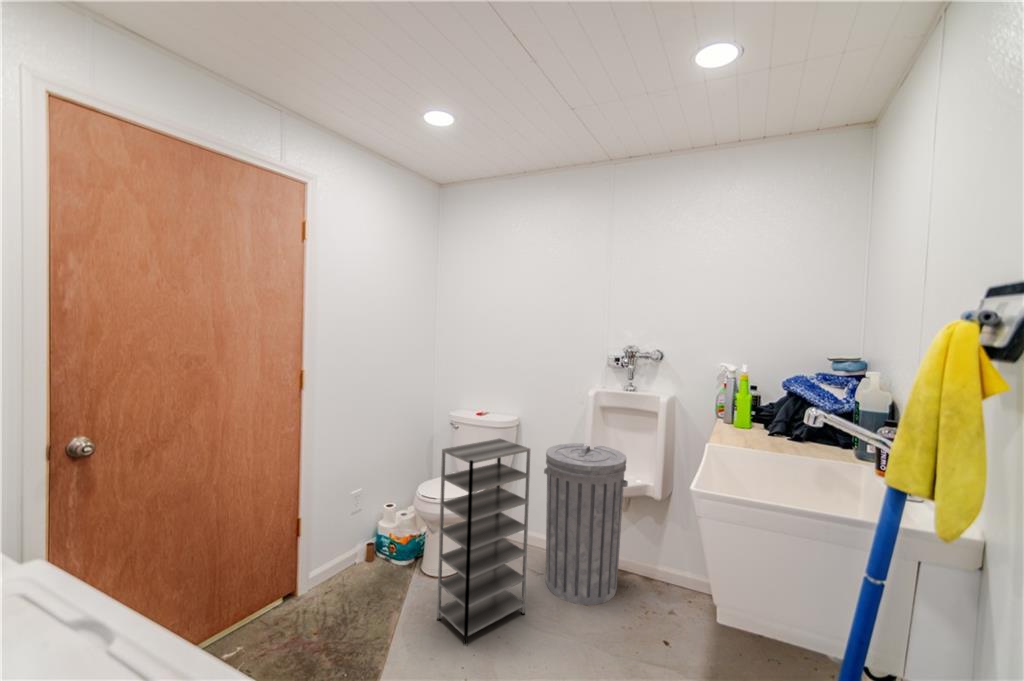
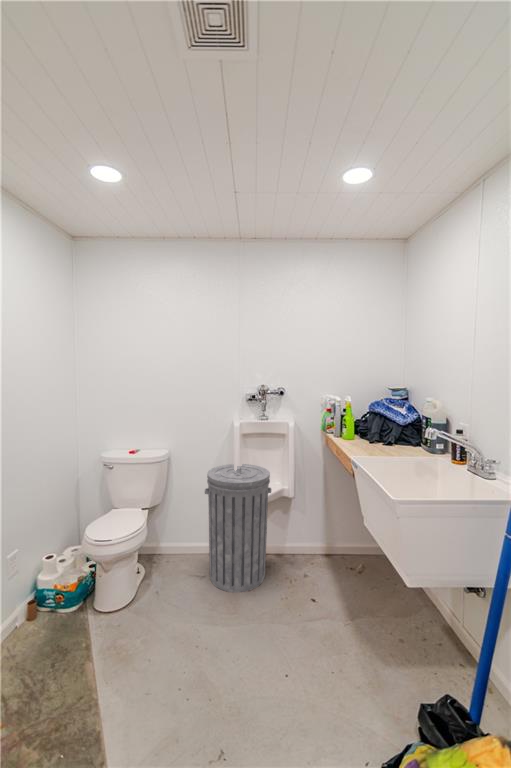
shelving unit: present [437,439,530,646] -> none [134,472,210,667]

